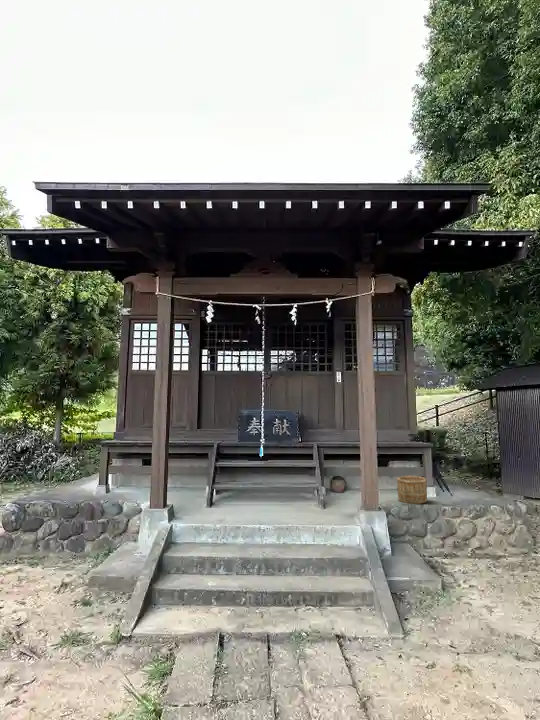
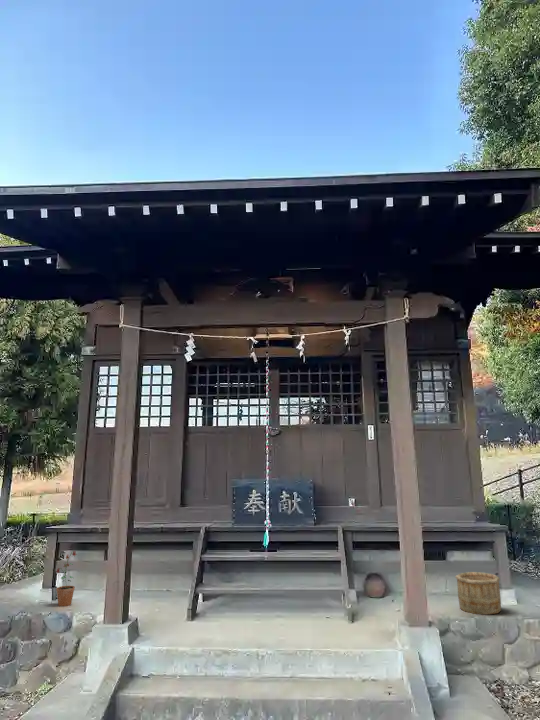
potted plant: none [109,460,124,498] -> present [56,551,76,606]

